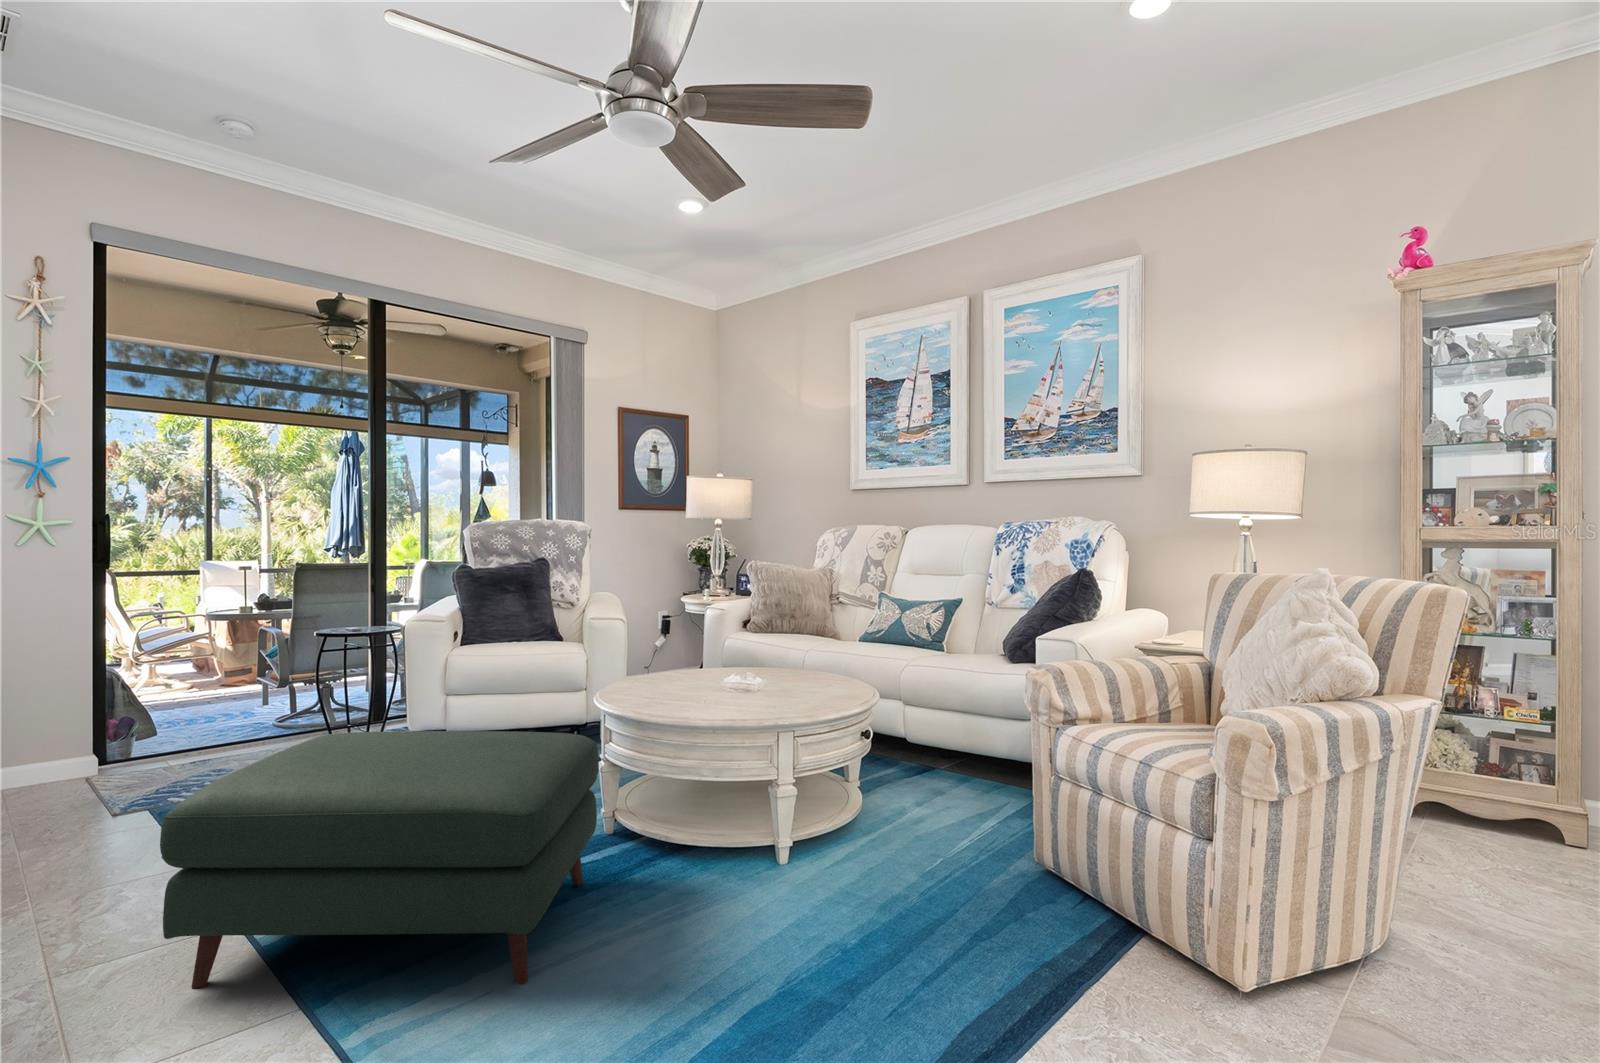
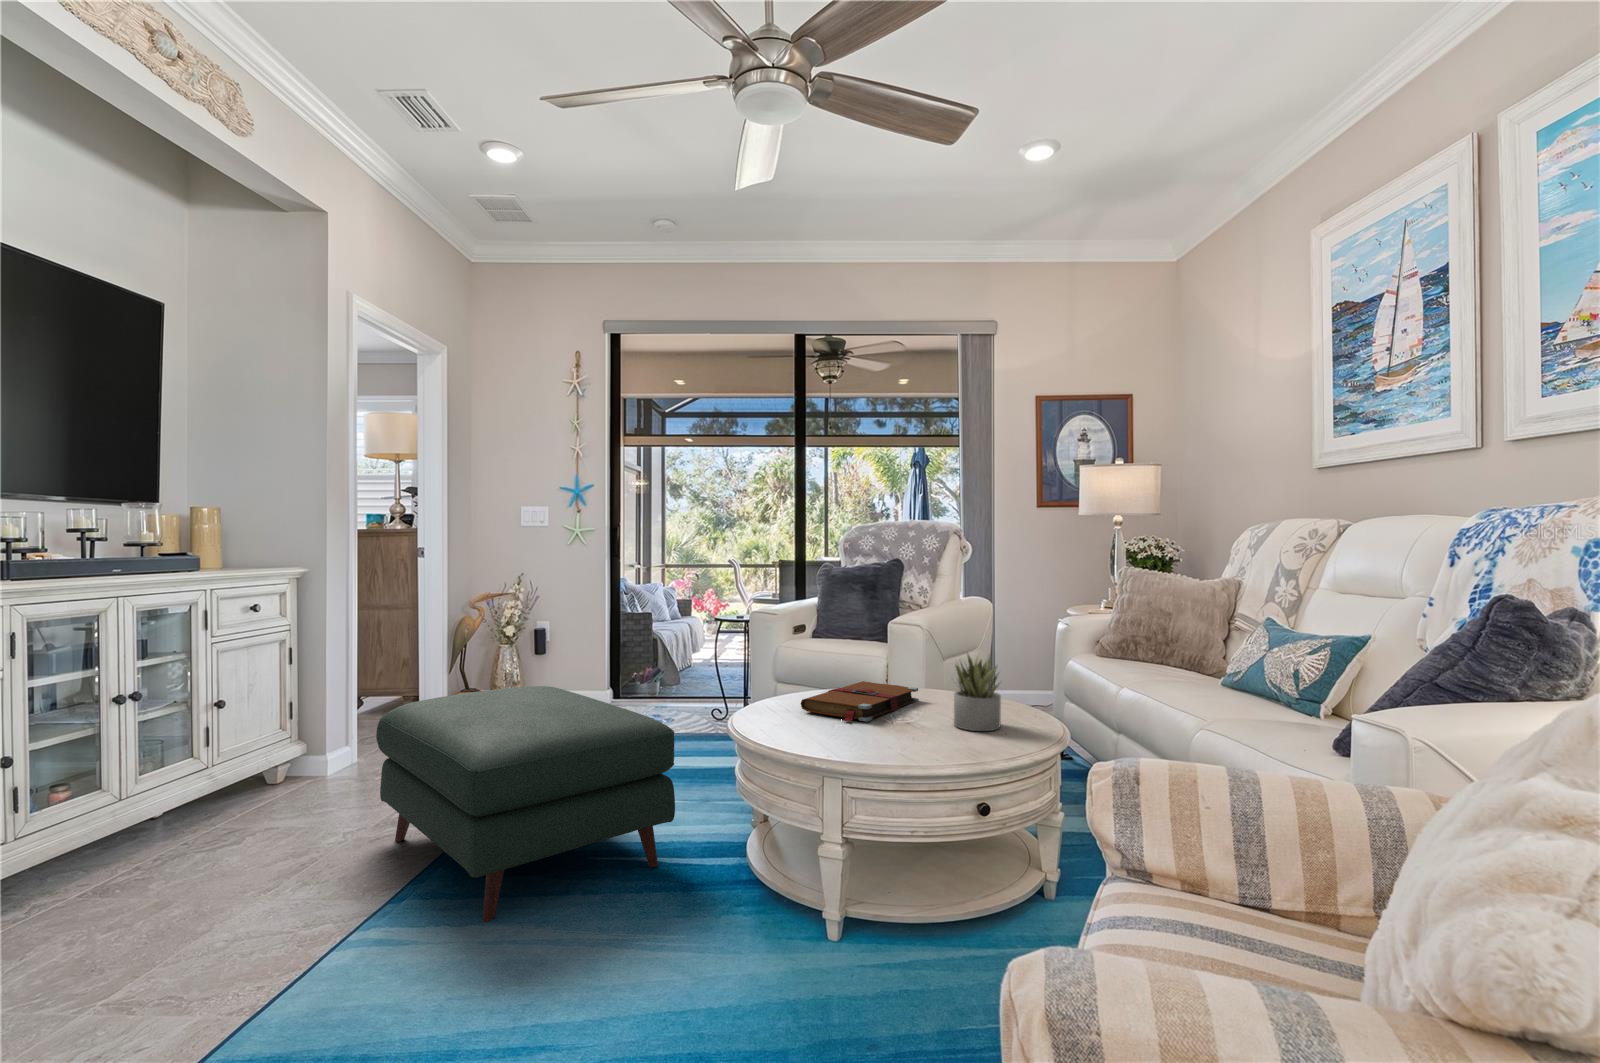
succulent plant: none [799,630,843,690] -> present [954,655,1001,731]
book: none [677,668,755,700] -> present [801,681,919,721]

